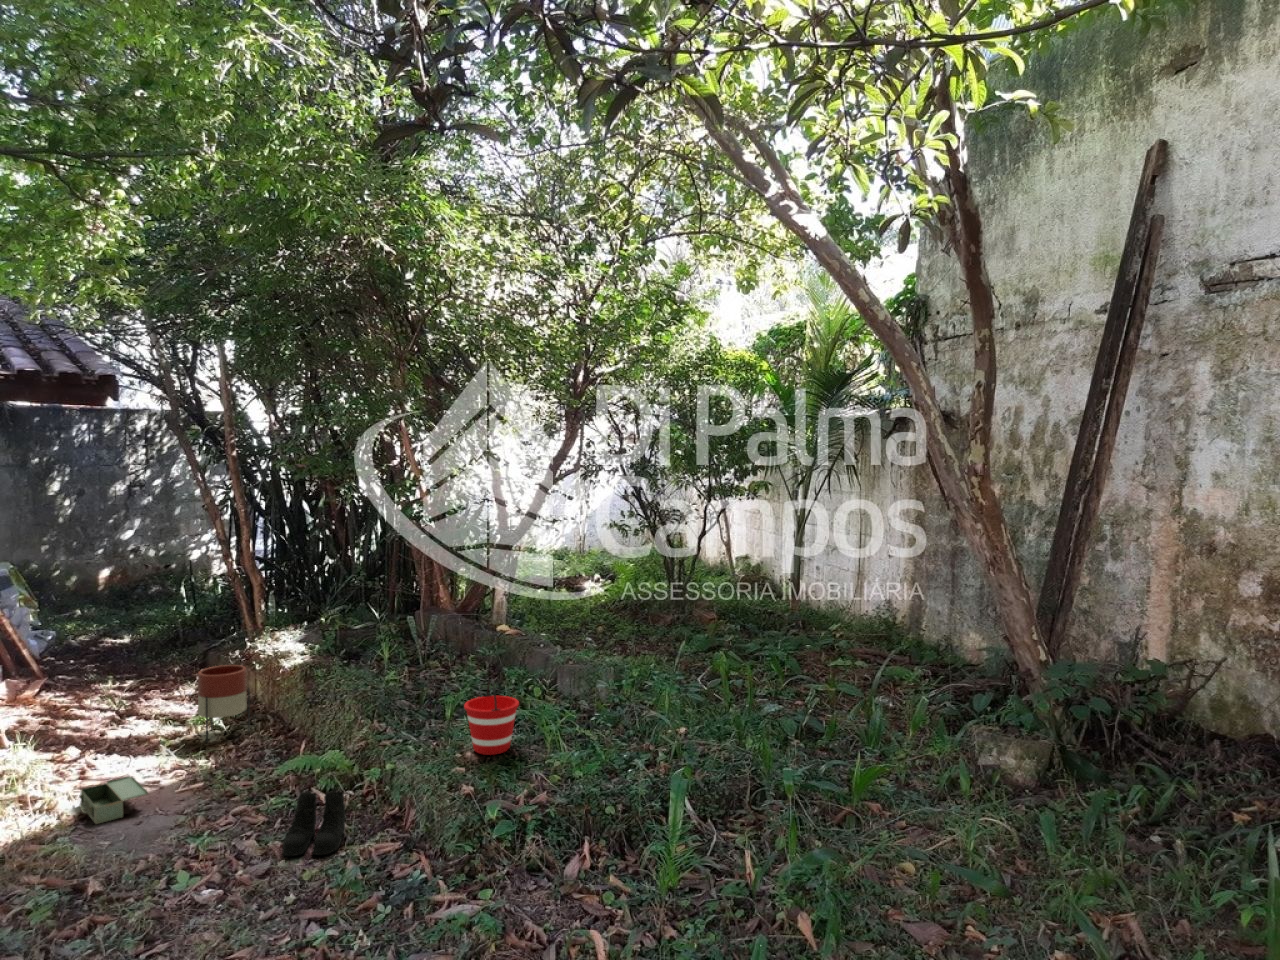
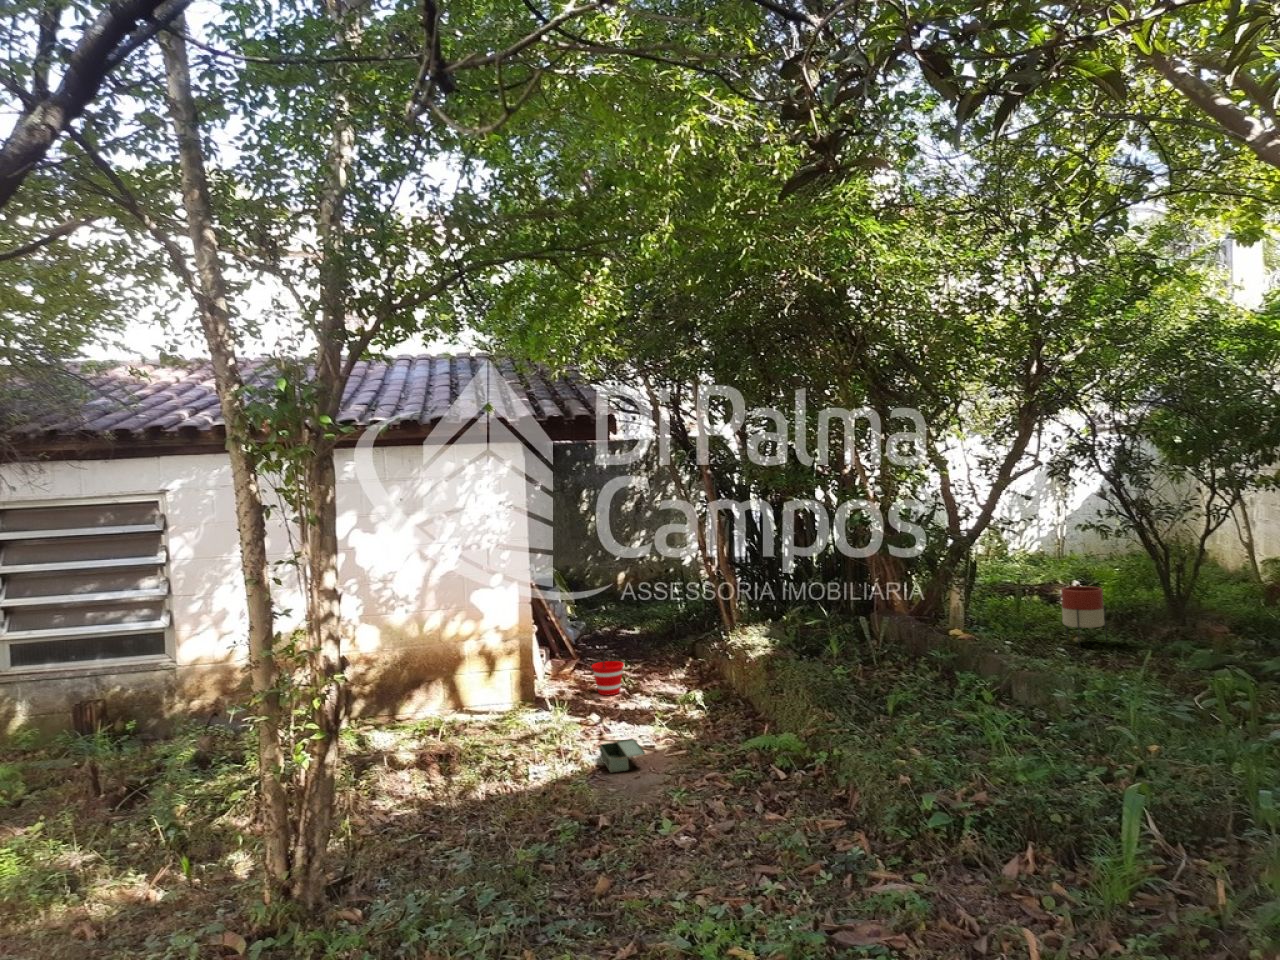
planter: present [198,665,250,743] -> present [1061,586,1108,648]
bucket: present [464,679,519,755] -> present [591,652,624,695]
boots: present [283,791,345,856] -> none [744,768,796,825]

